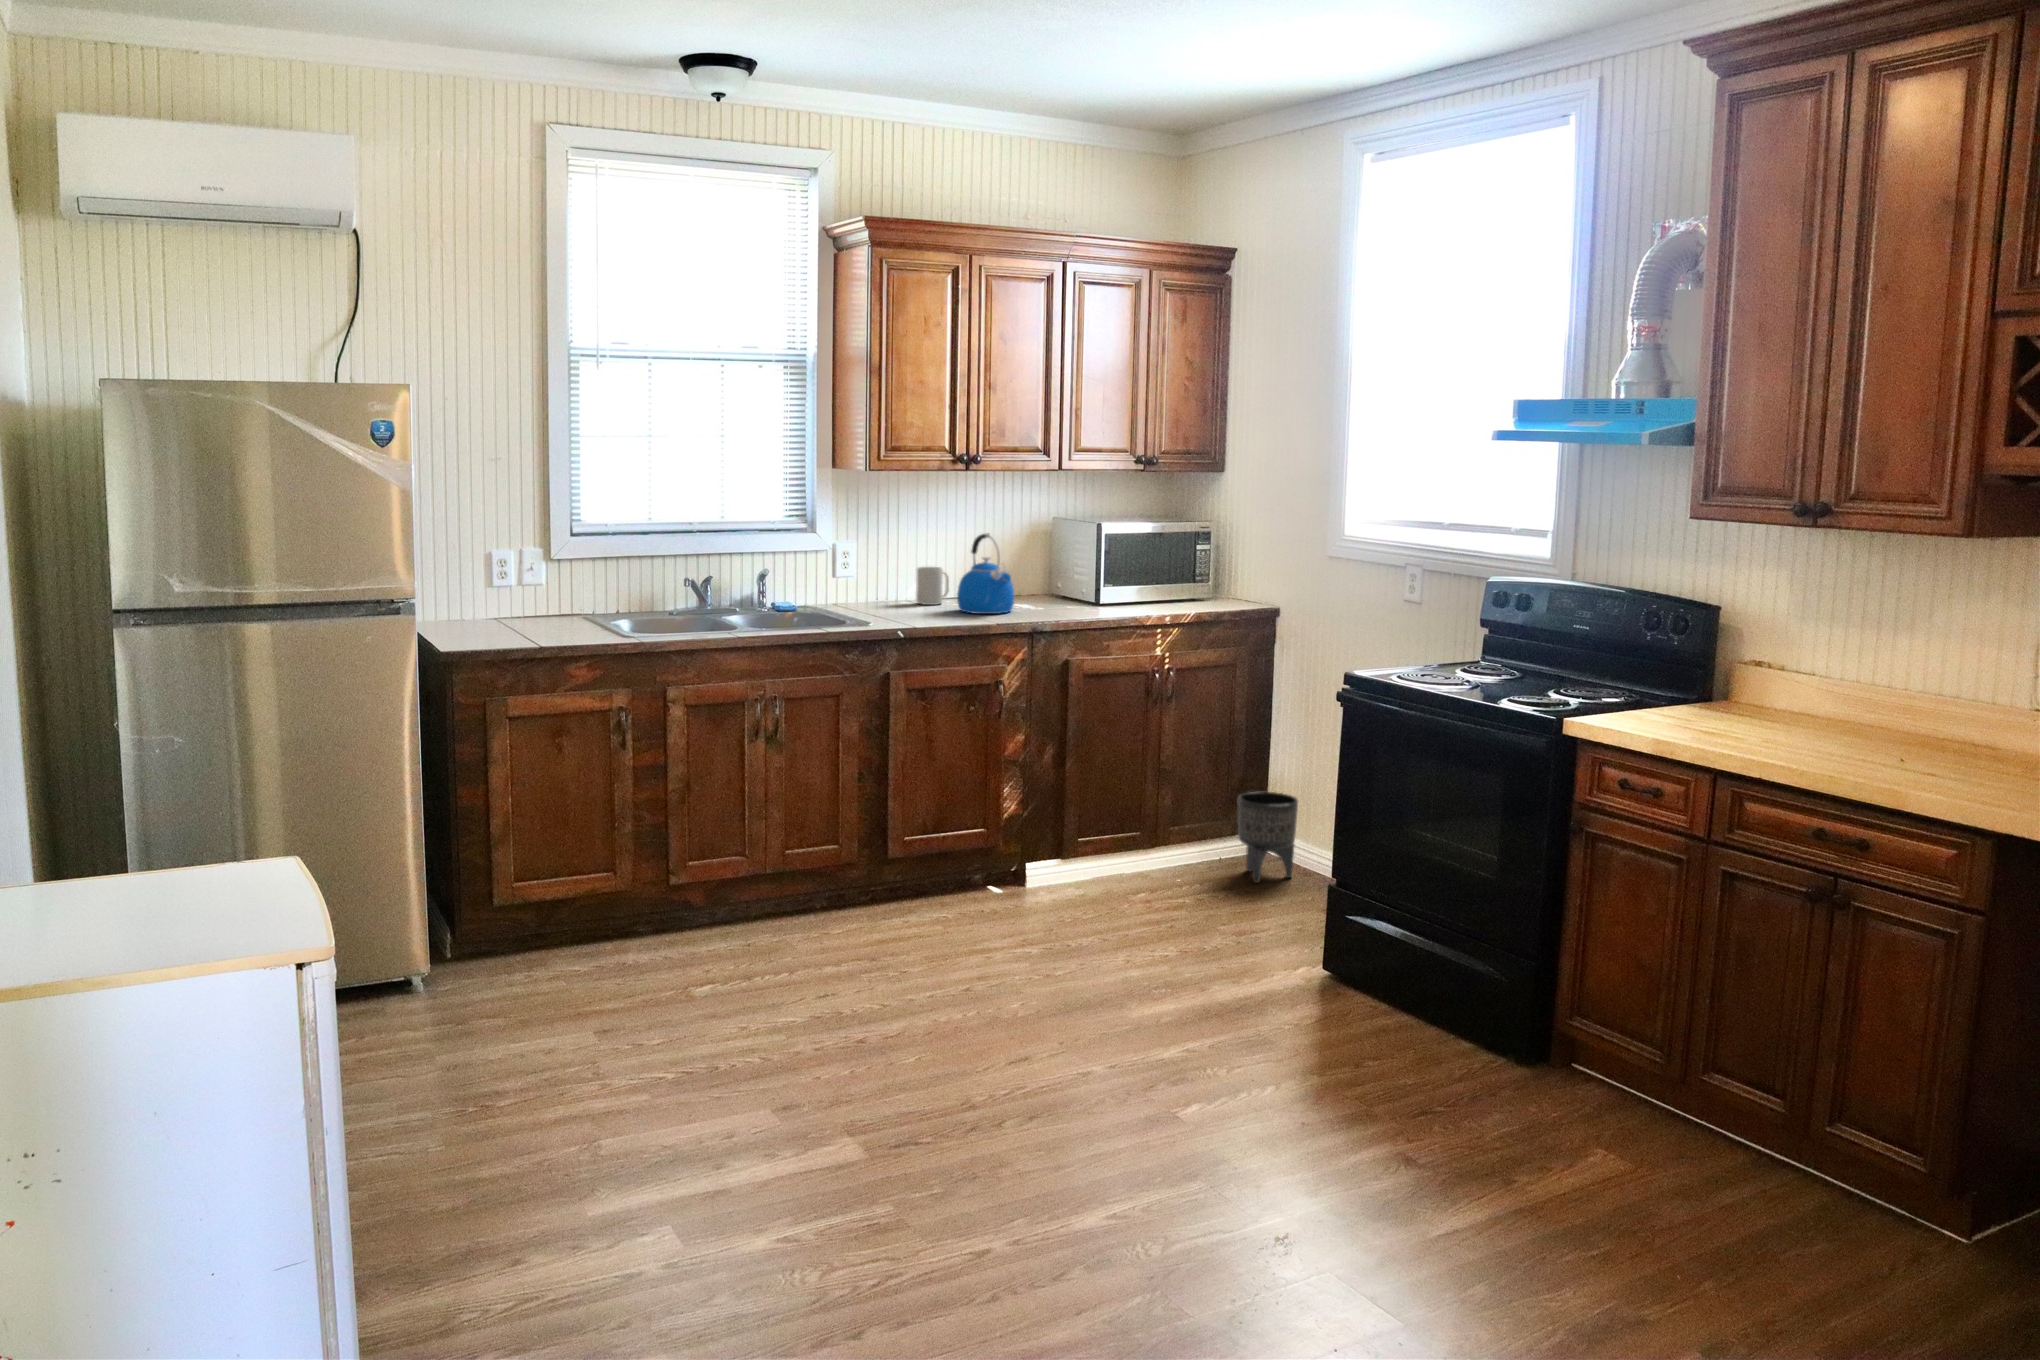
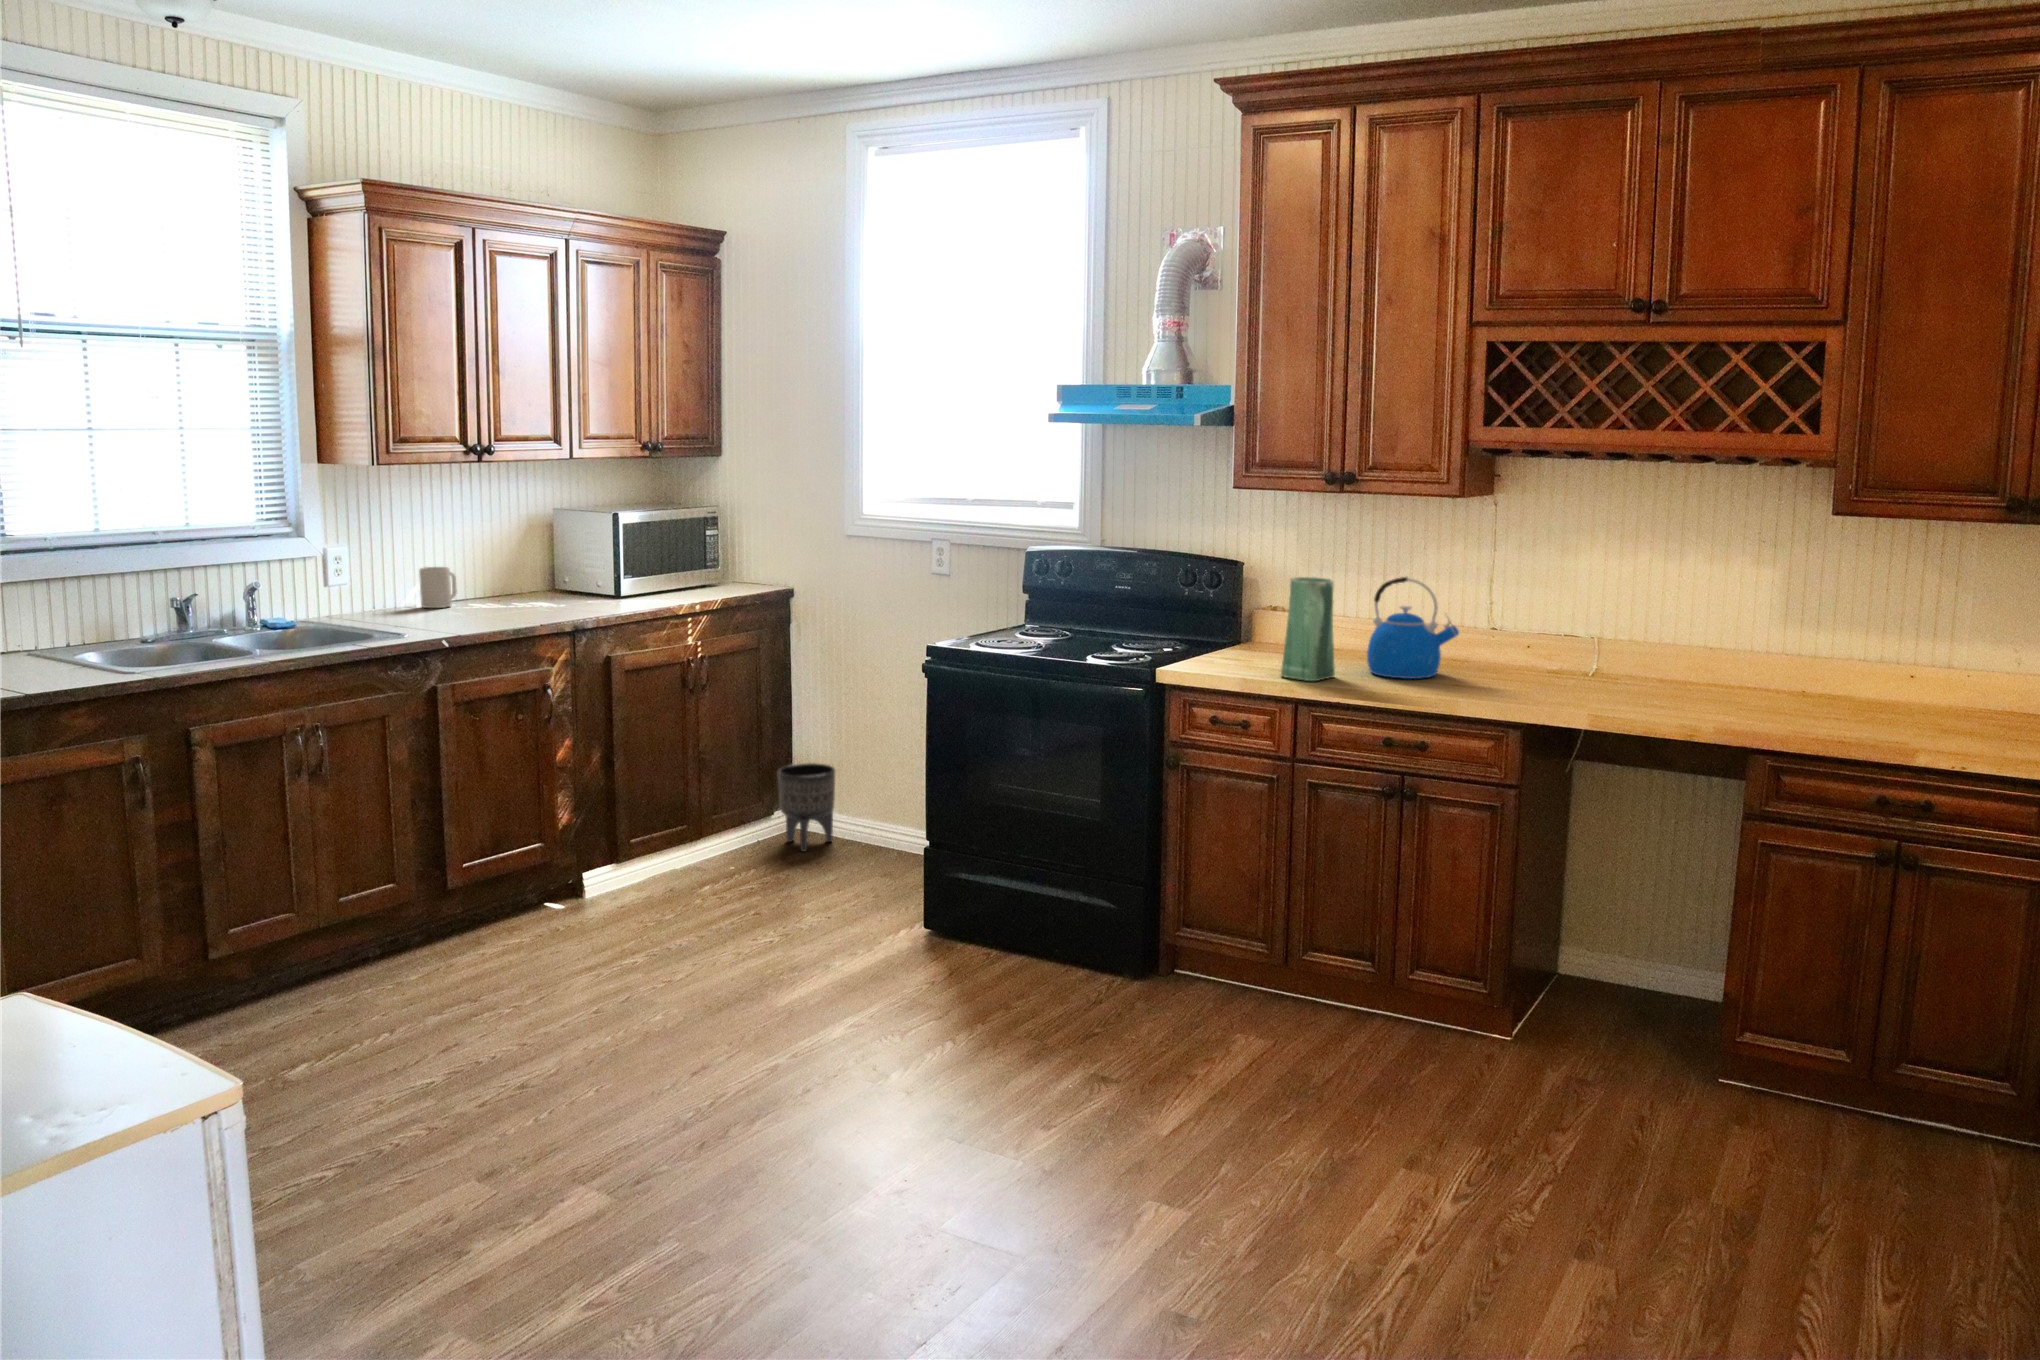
kettle: present [957,533,1014,614] -> present [1367,577,1459,679]
vase: none [1703,625,1778,753] -> present [1281,577,1335,681]

